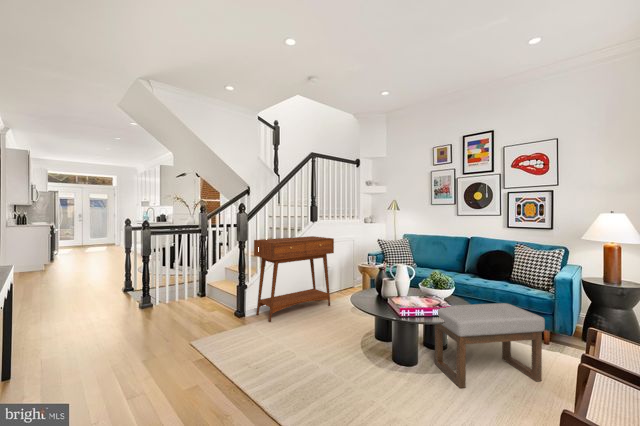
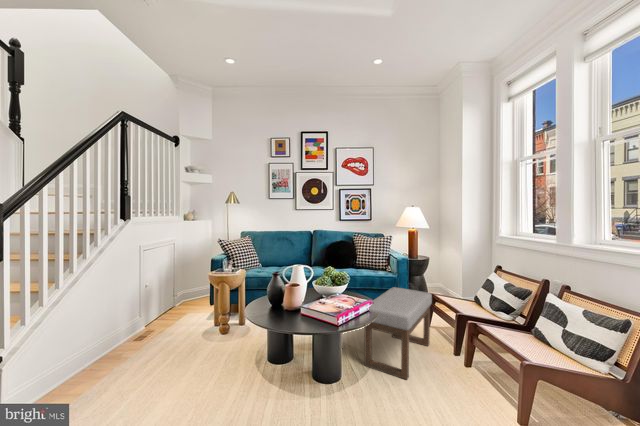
console table: present [254,236,334,322] -> none [42,245,187,410]

